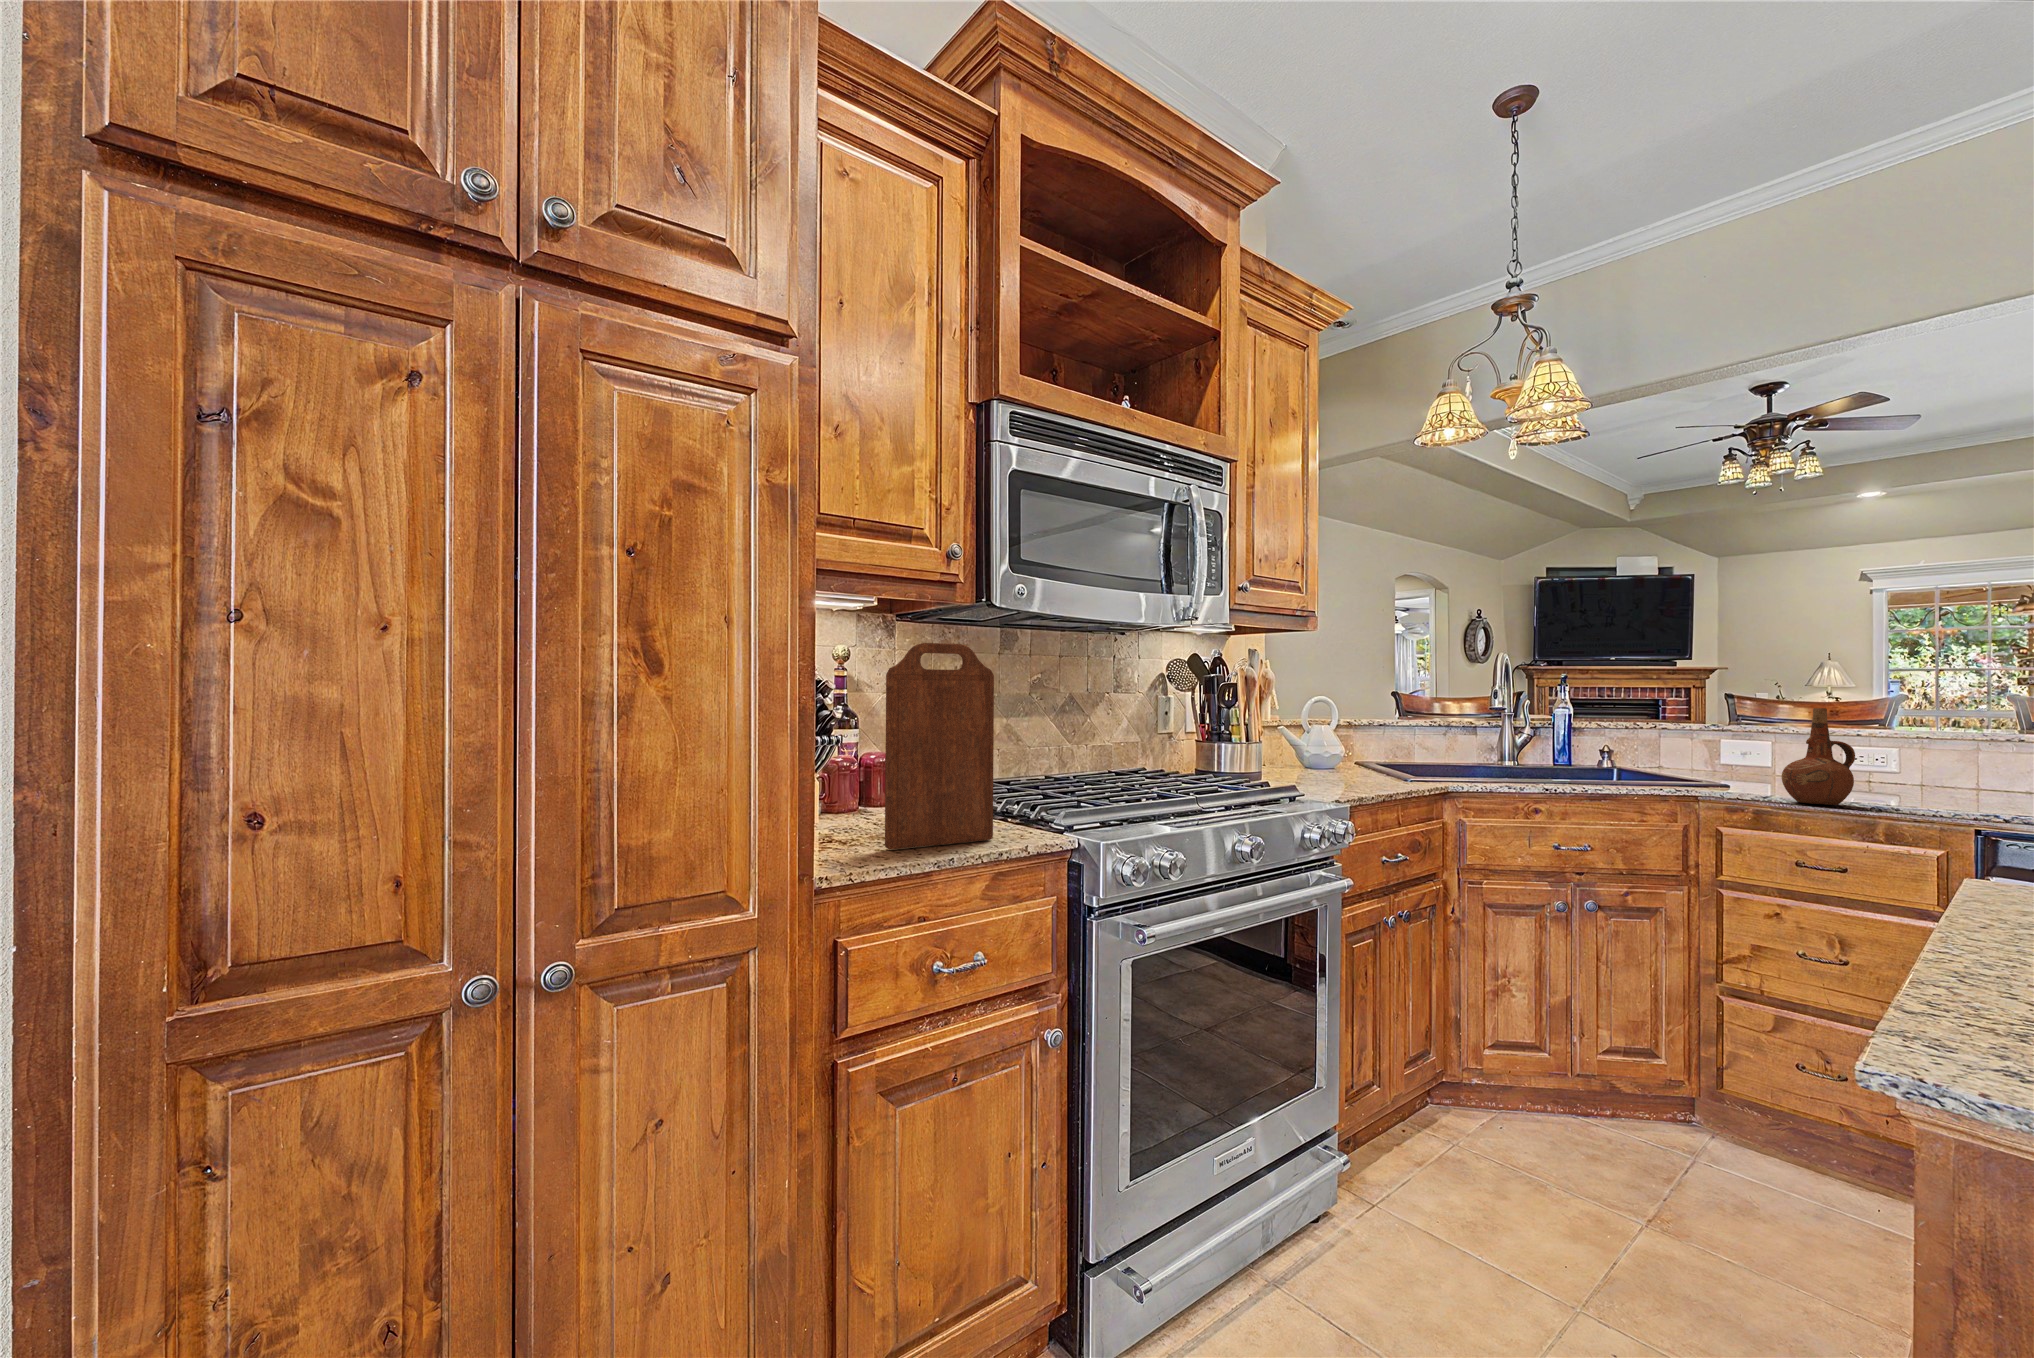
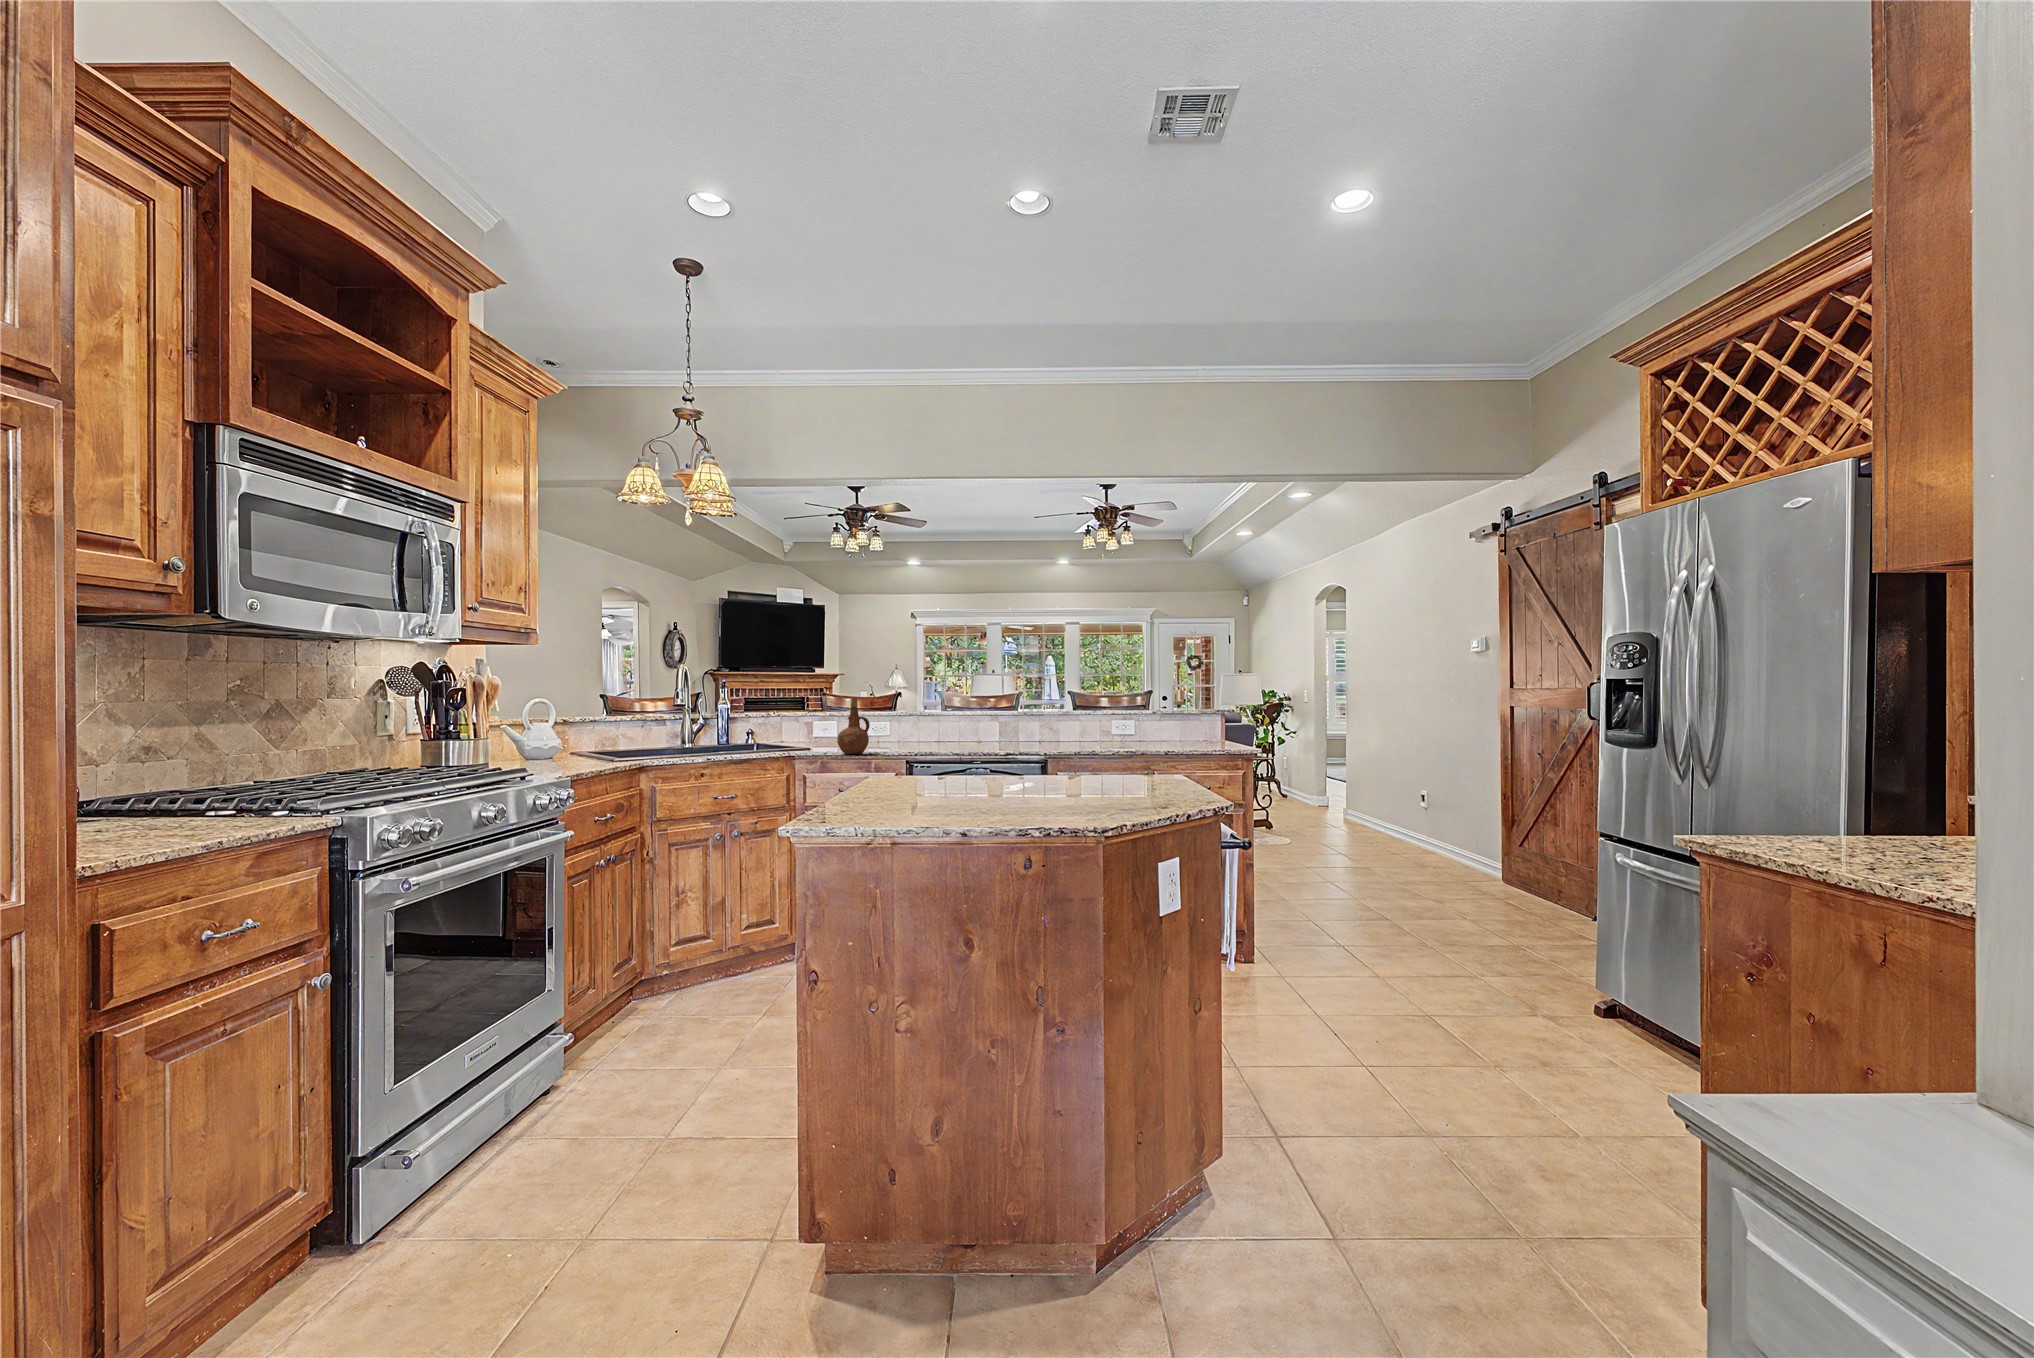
cutting board: present [885,643,994,850] -> none [131,655,251,843]

